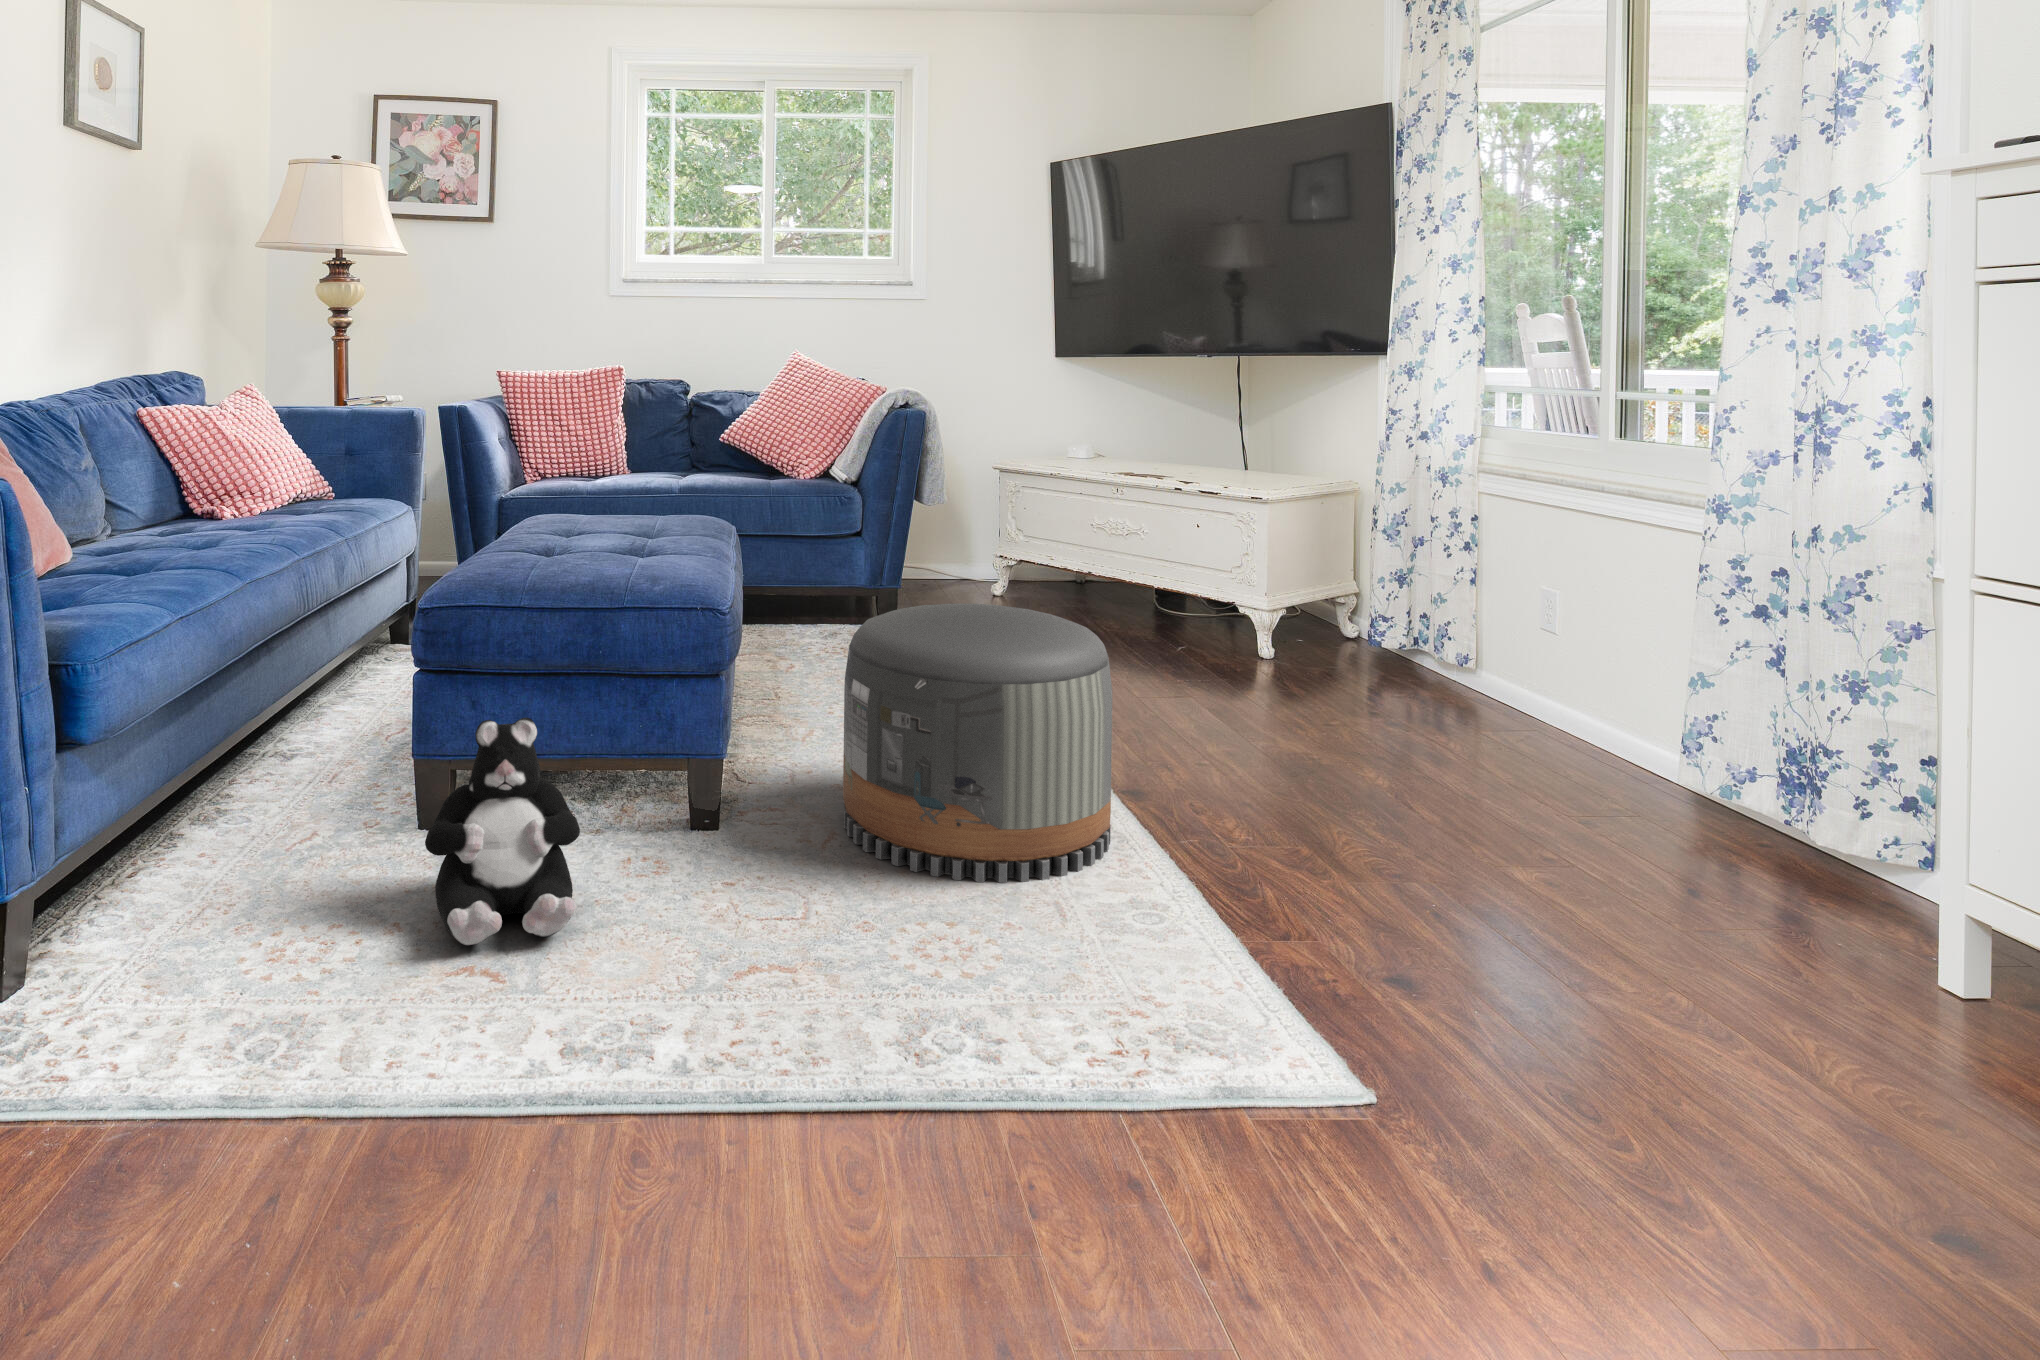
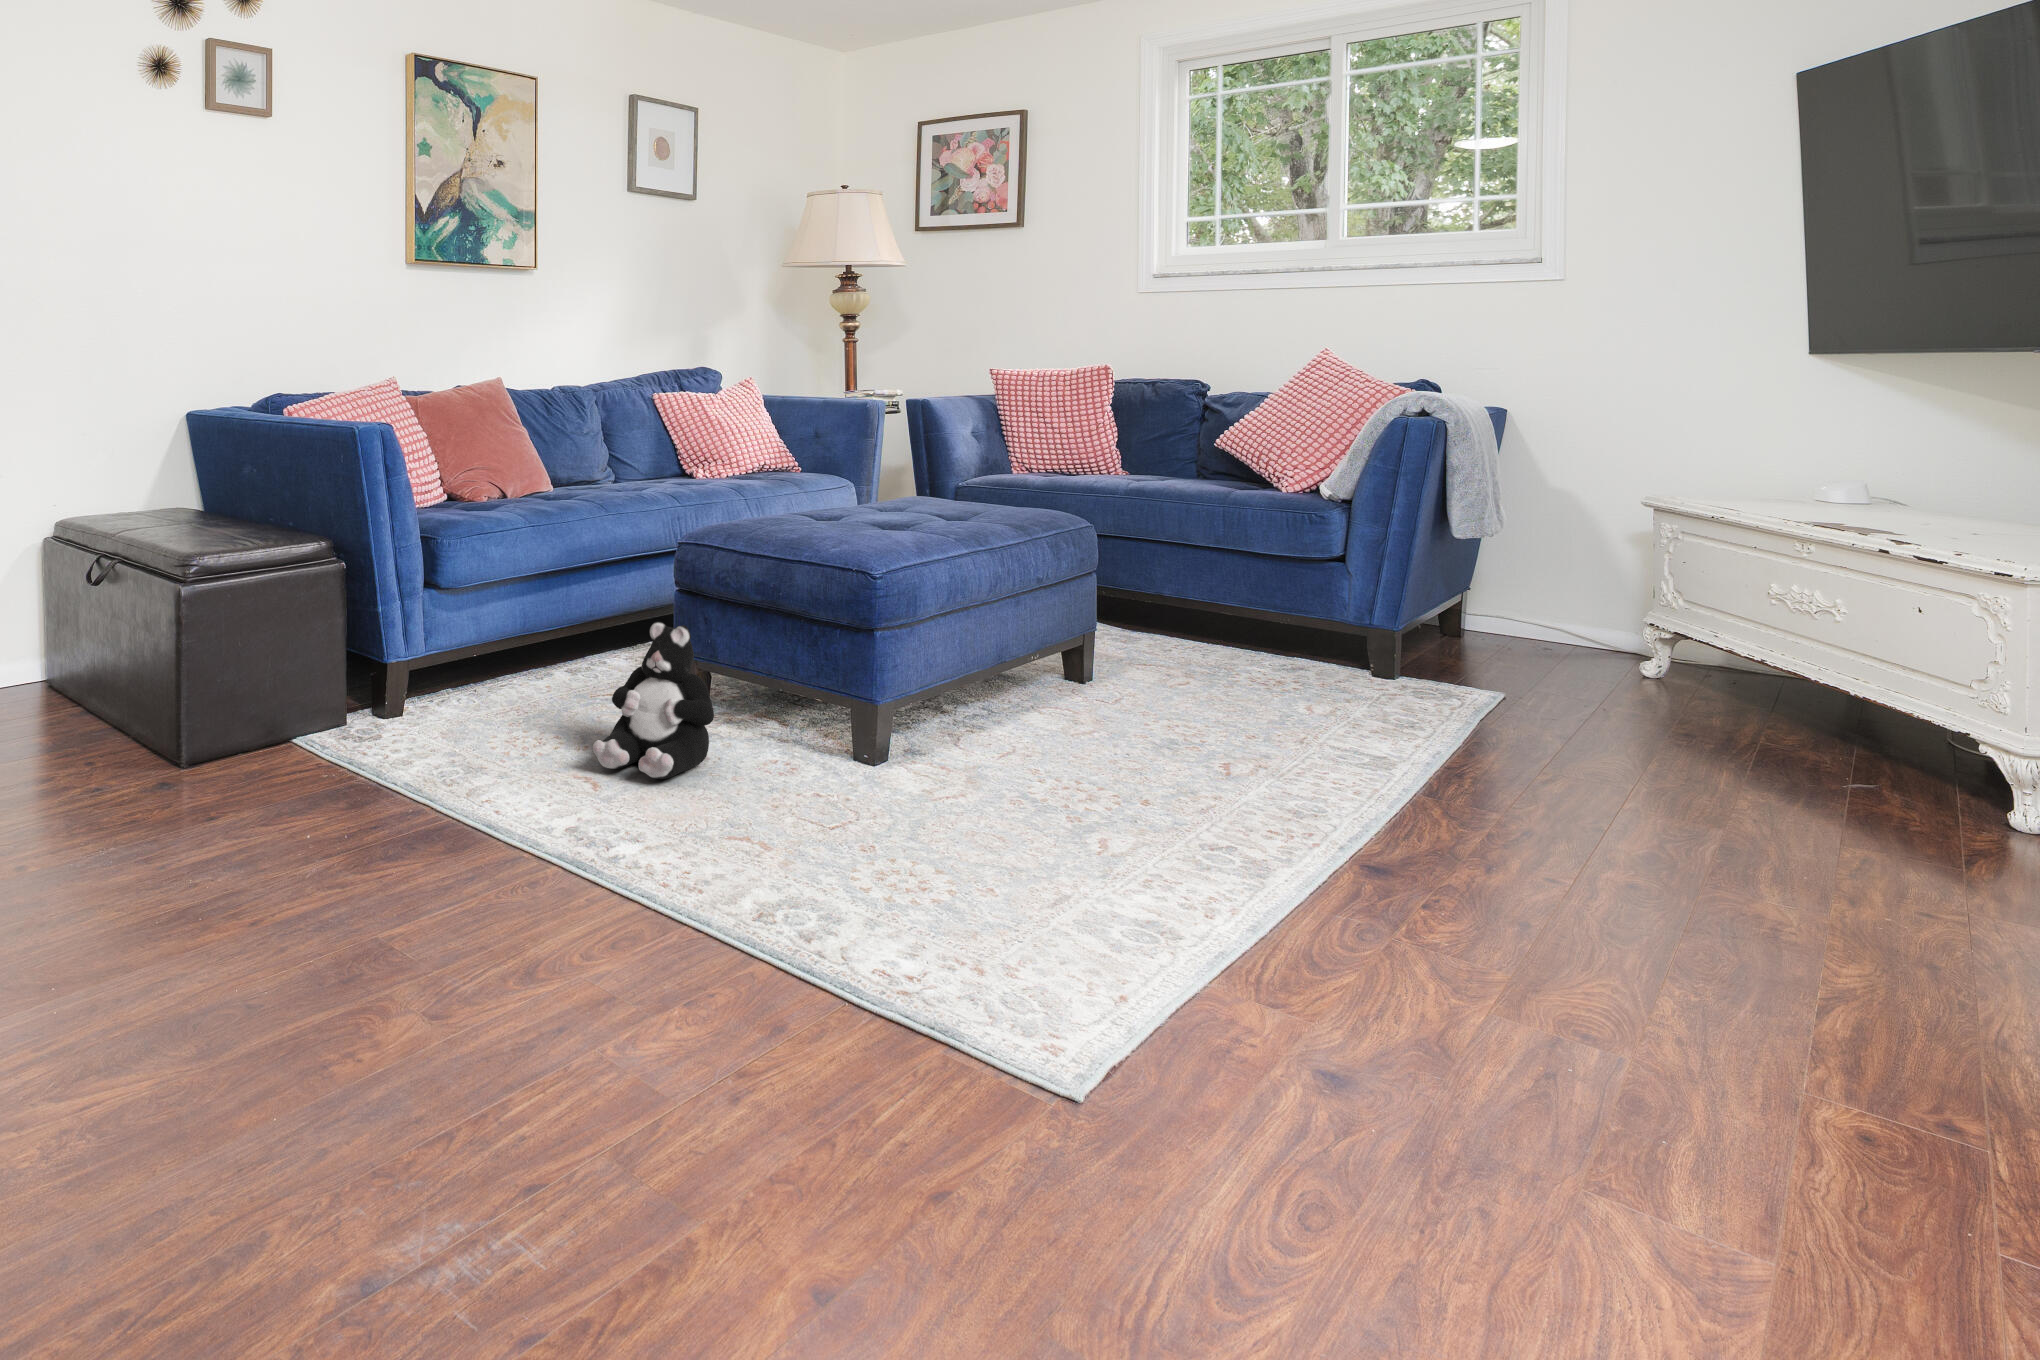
pouf: present [843,603,1112,883] -> none [973,603,1269,886]

